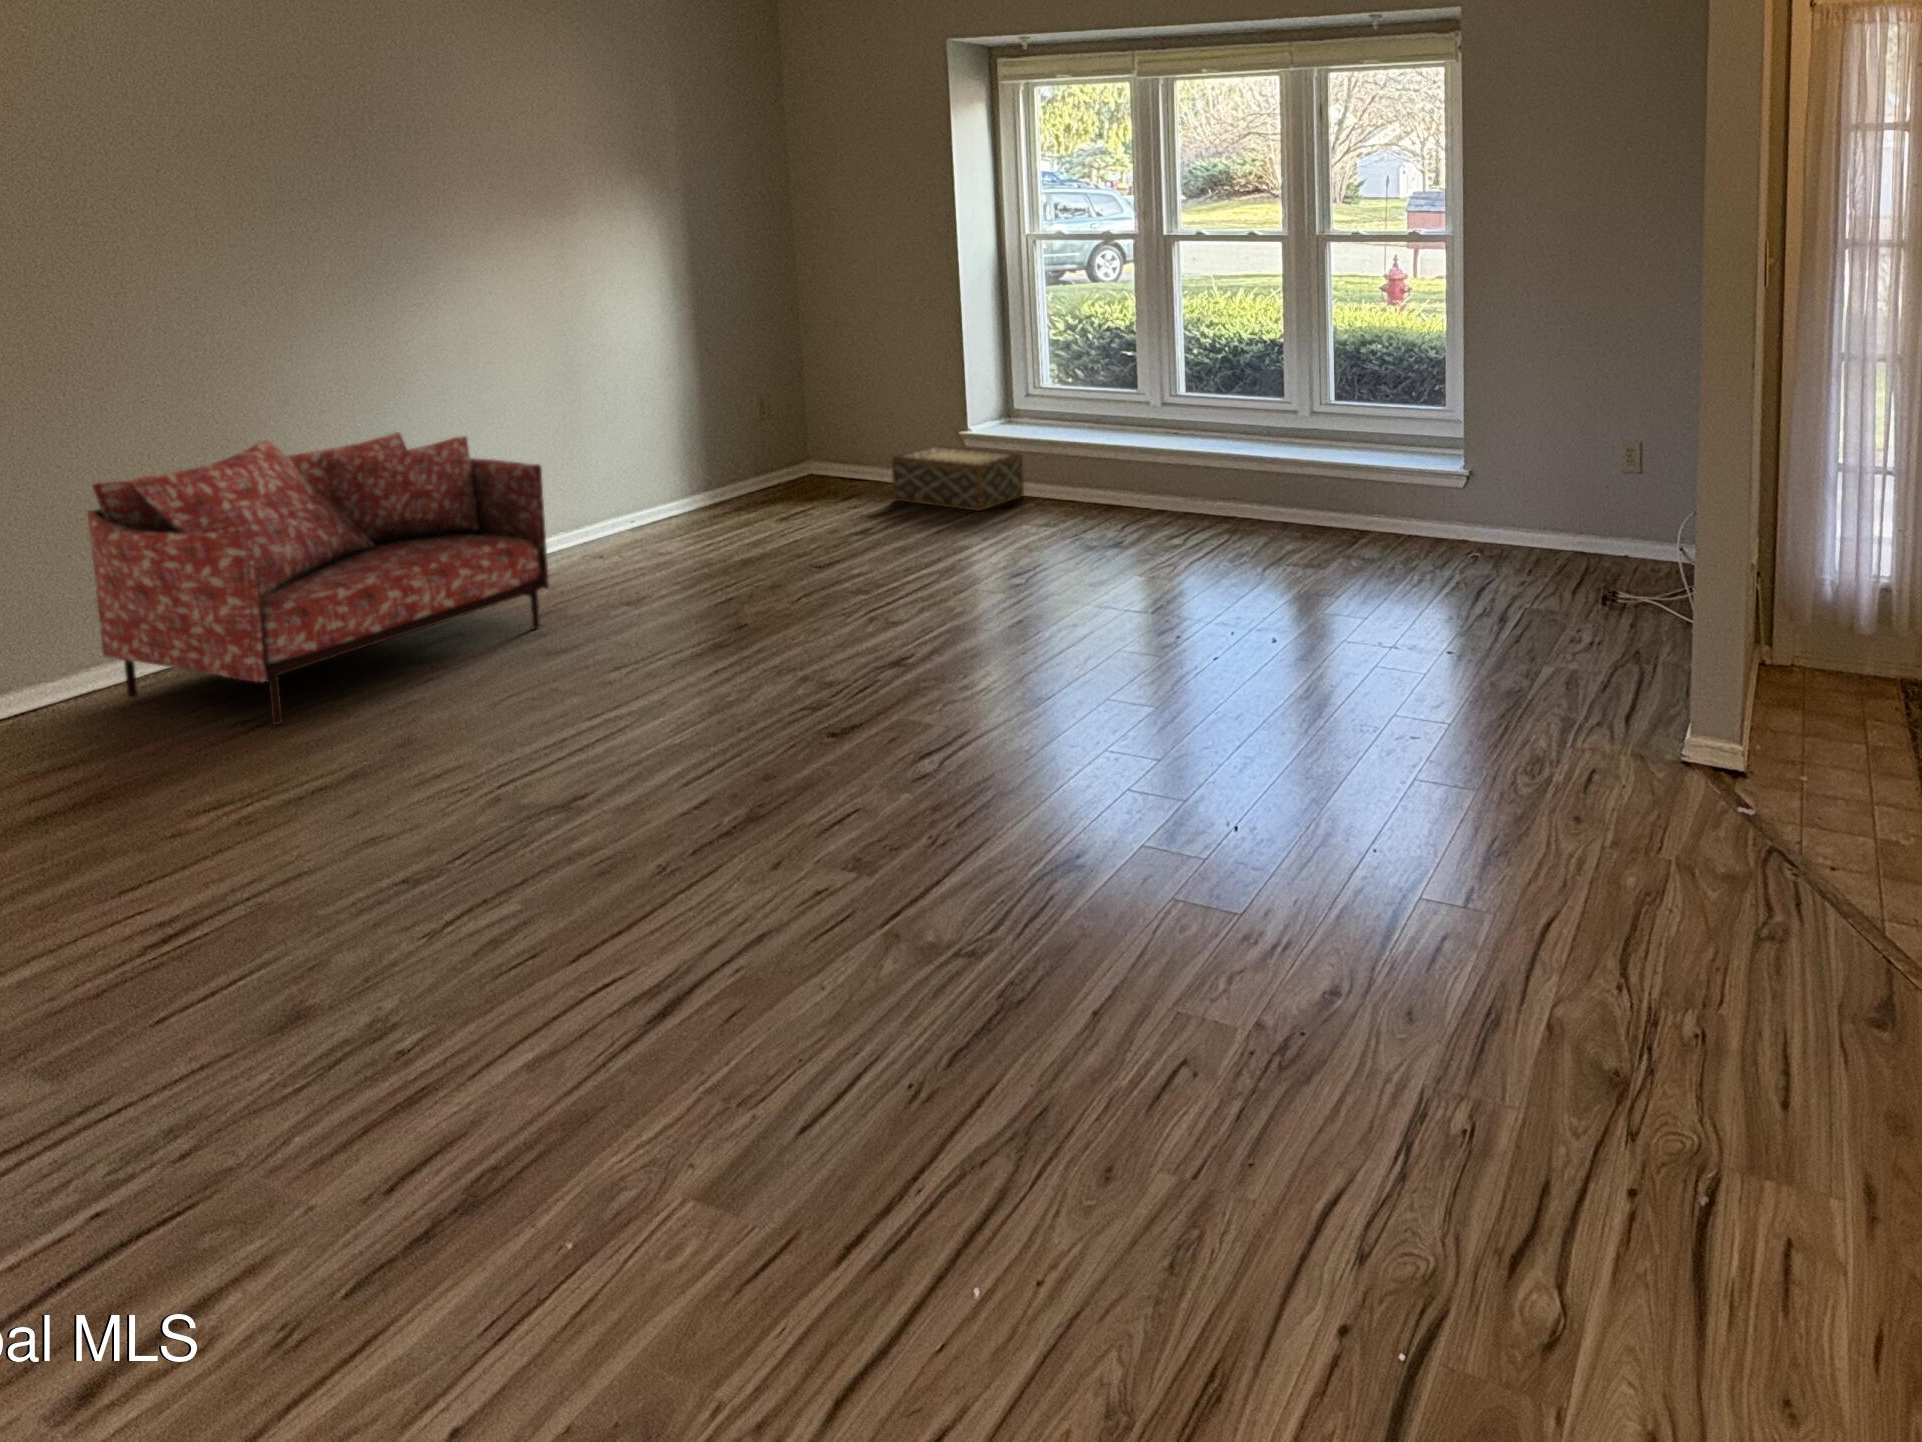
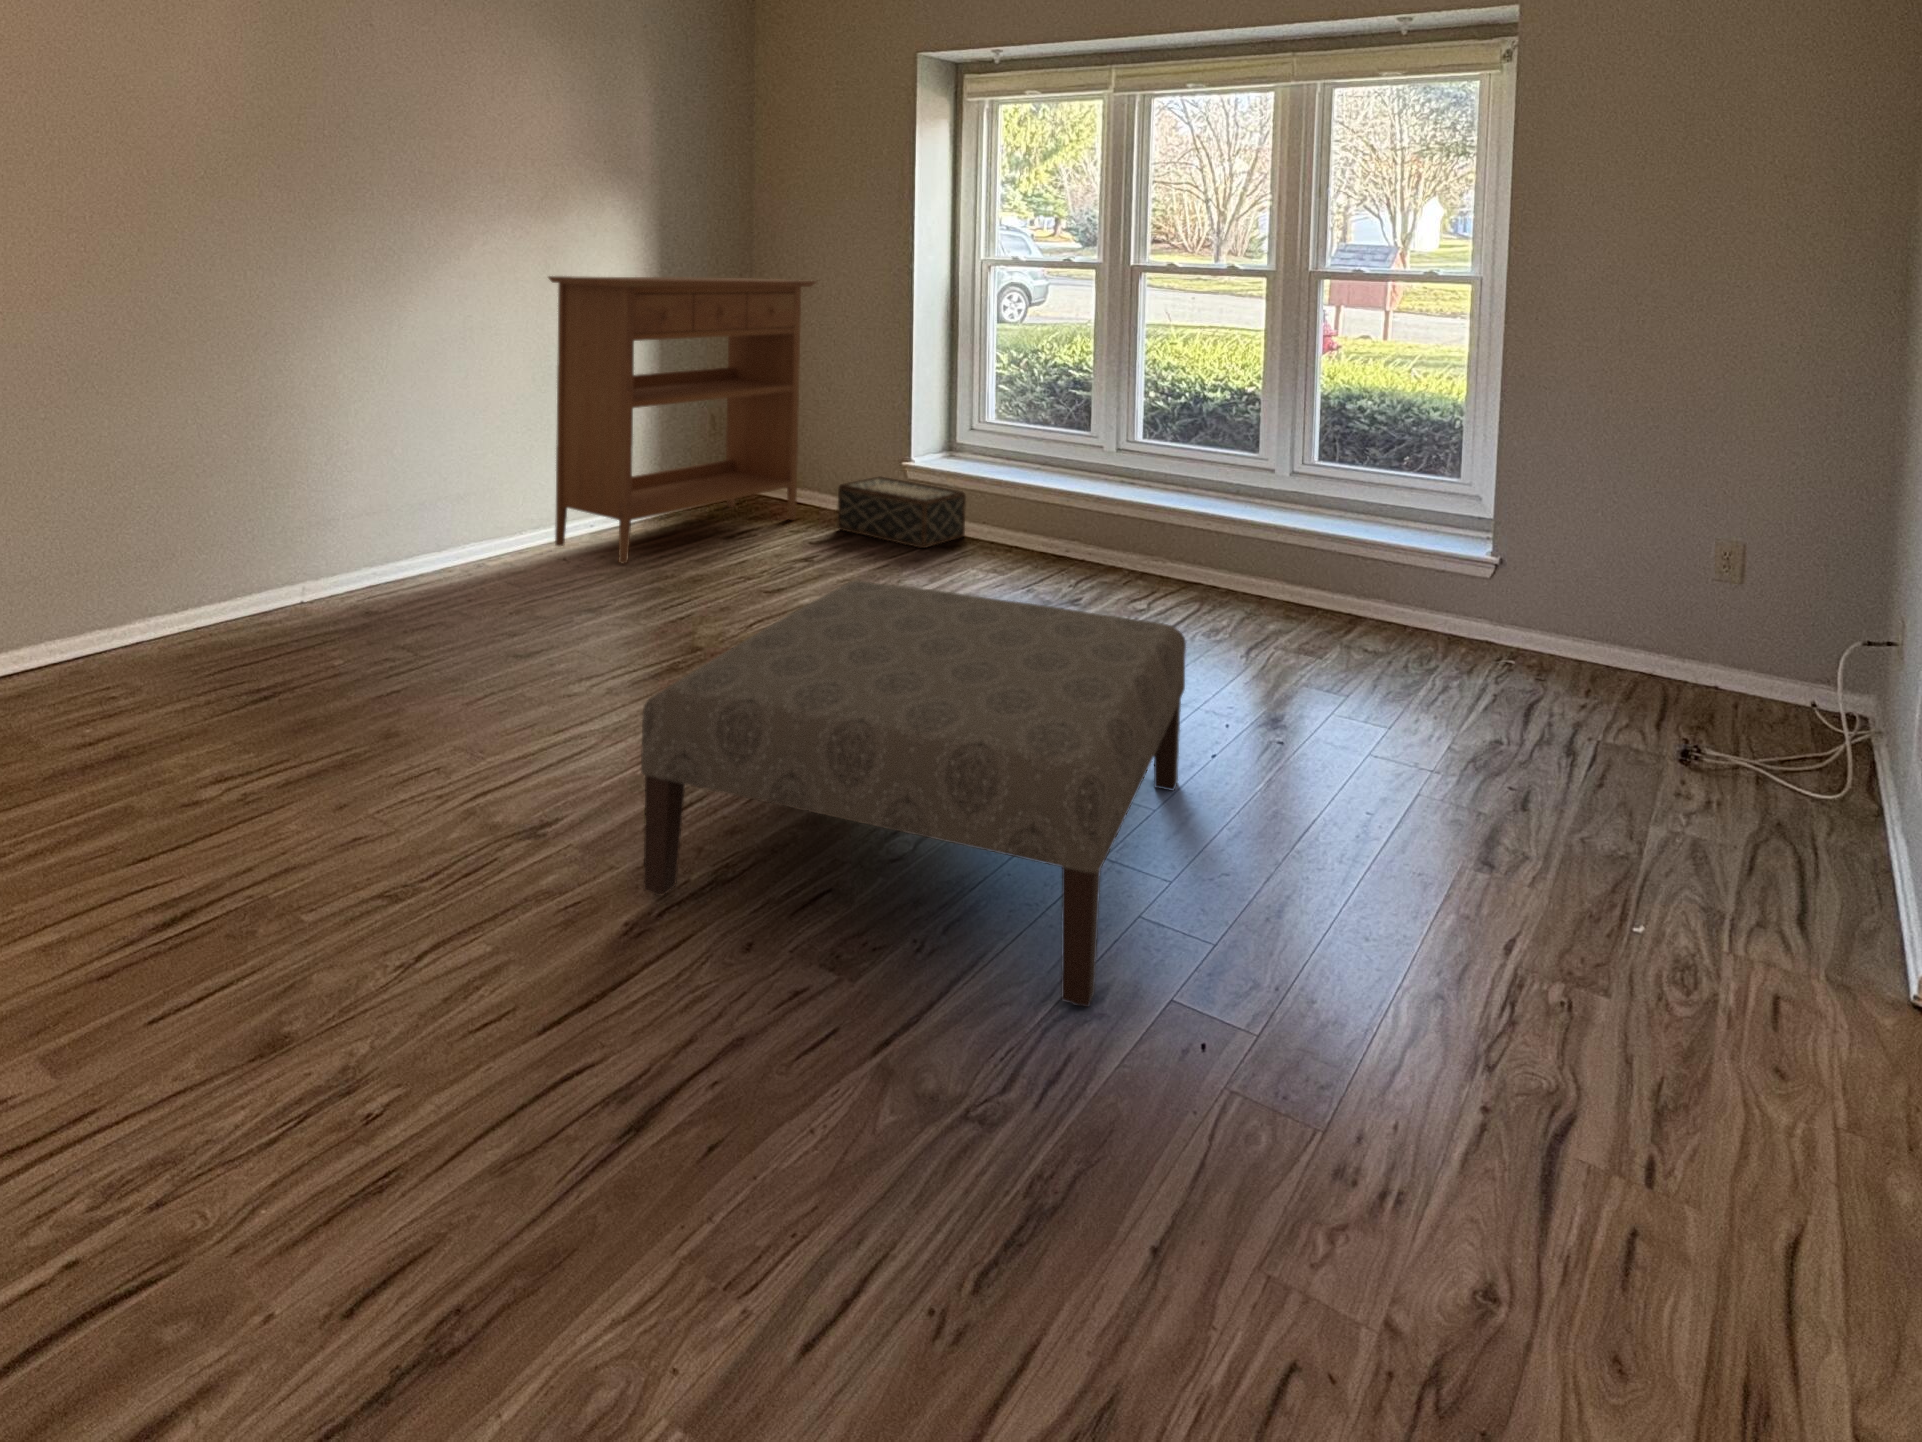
console table: none [544,254,858,555] -> present [548,276,816,563]
armchair: present [87,432,549,725] -> none [176,425,535,696]
ottoman: none [659,545,1186,864] -> present [641,580,1186,1007]

